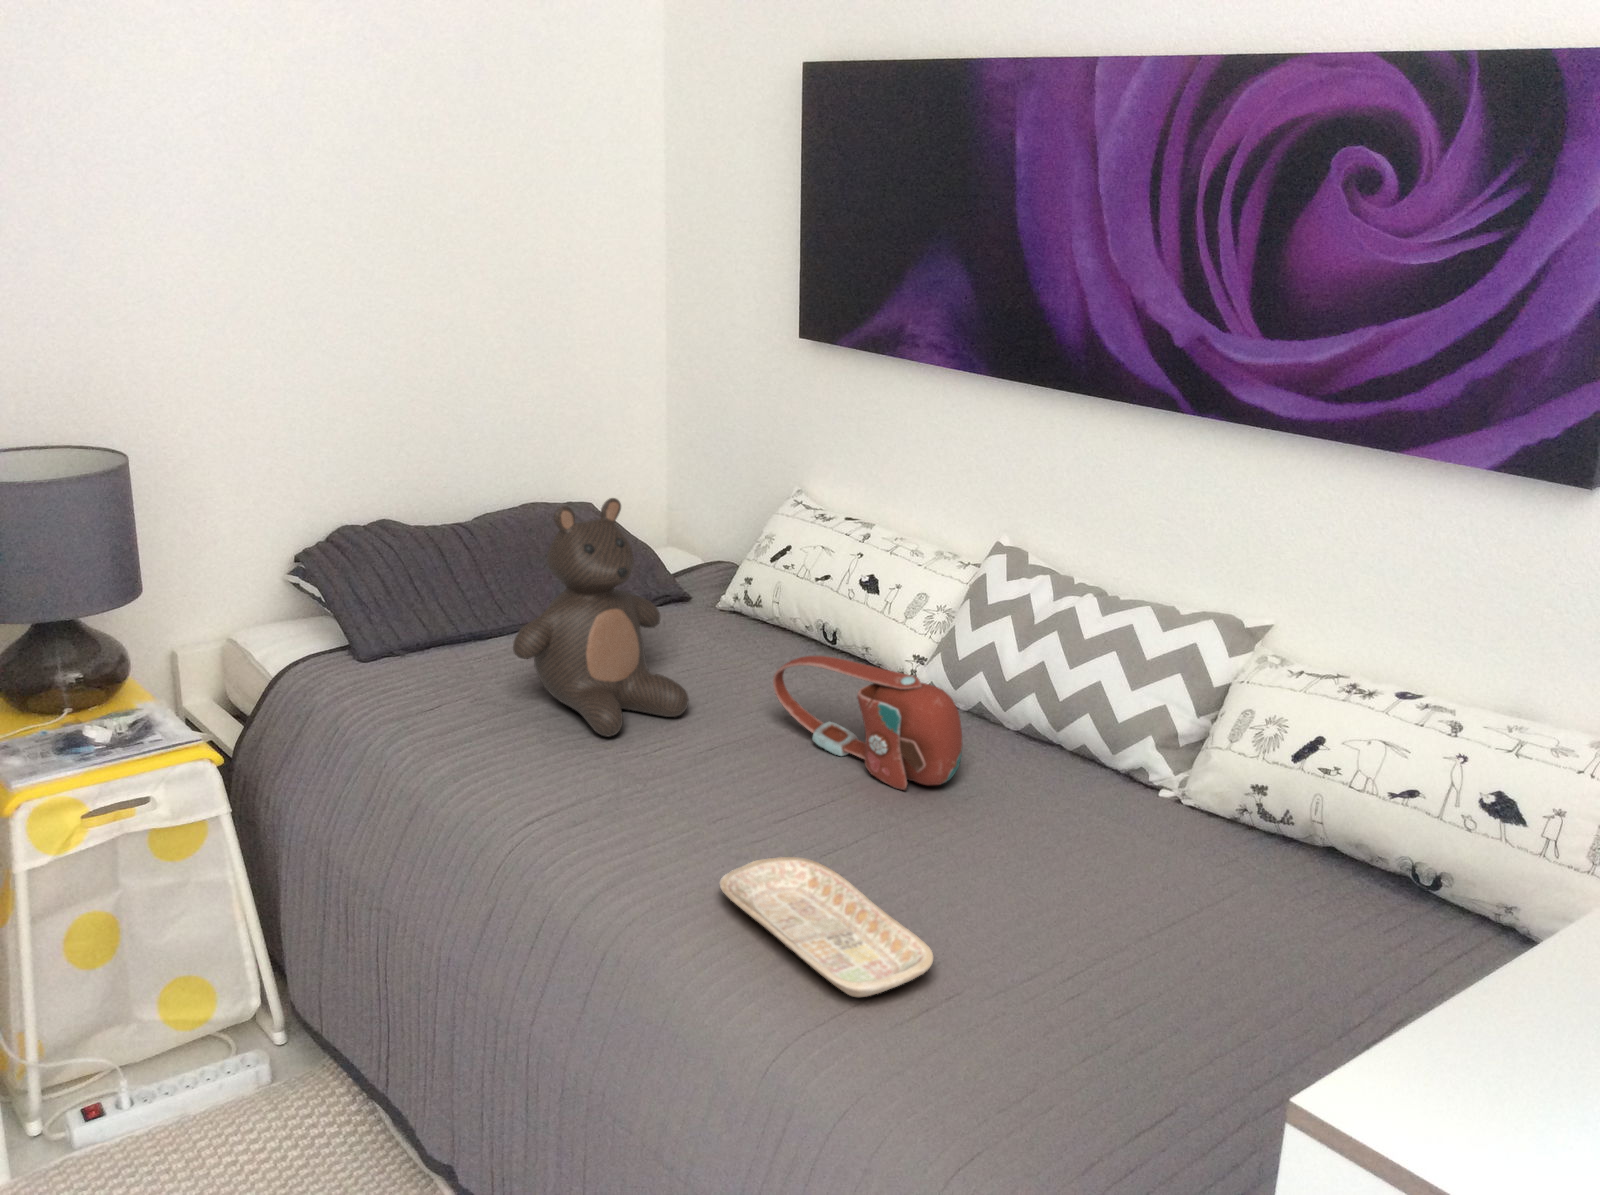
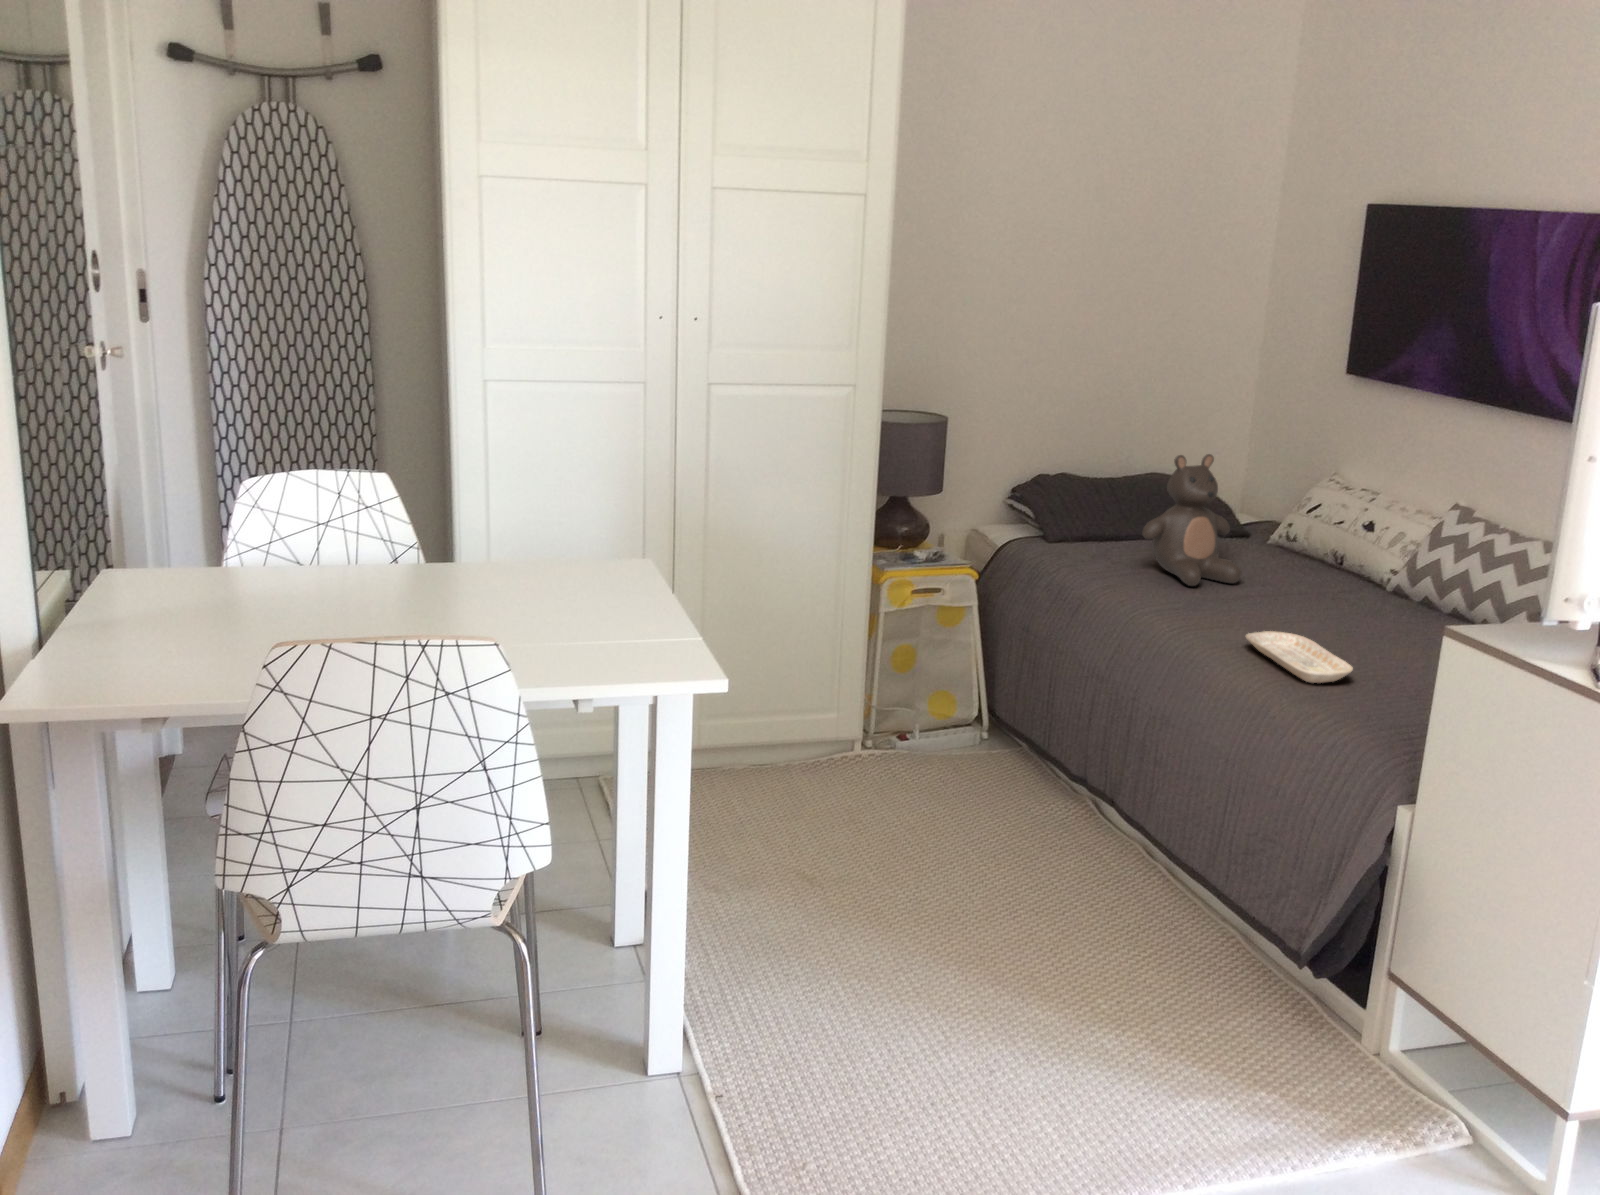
handbag: present [773,656,962,790] -> none [1293,549,1403,625]

